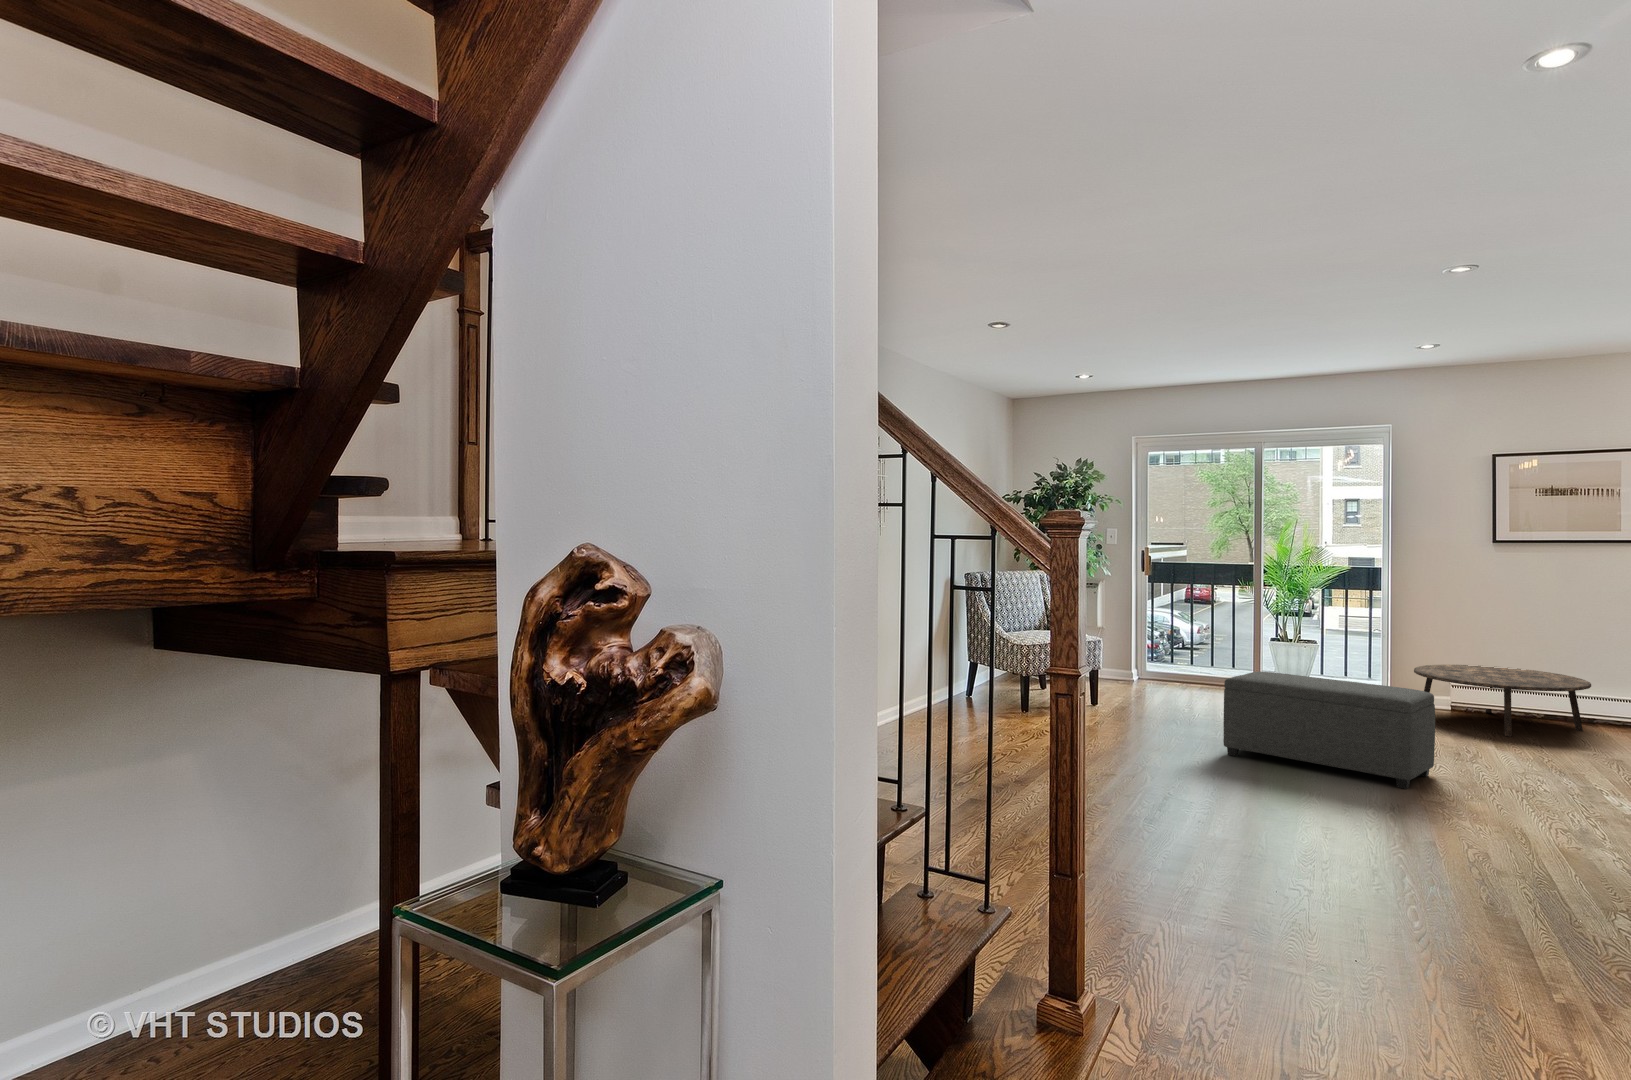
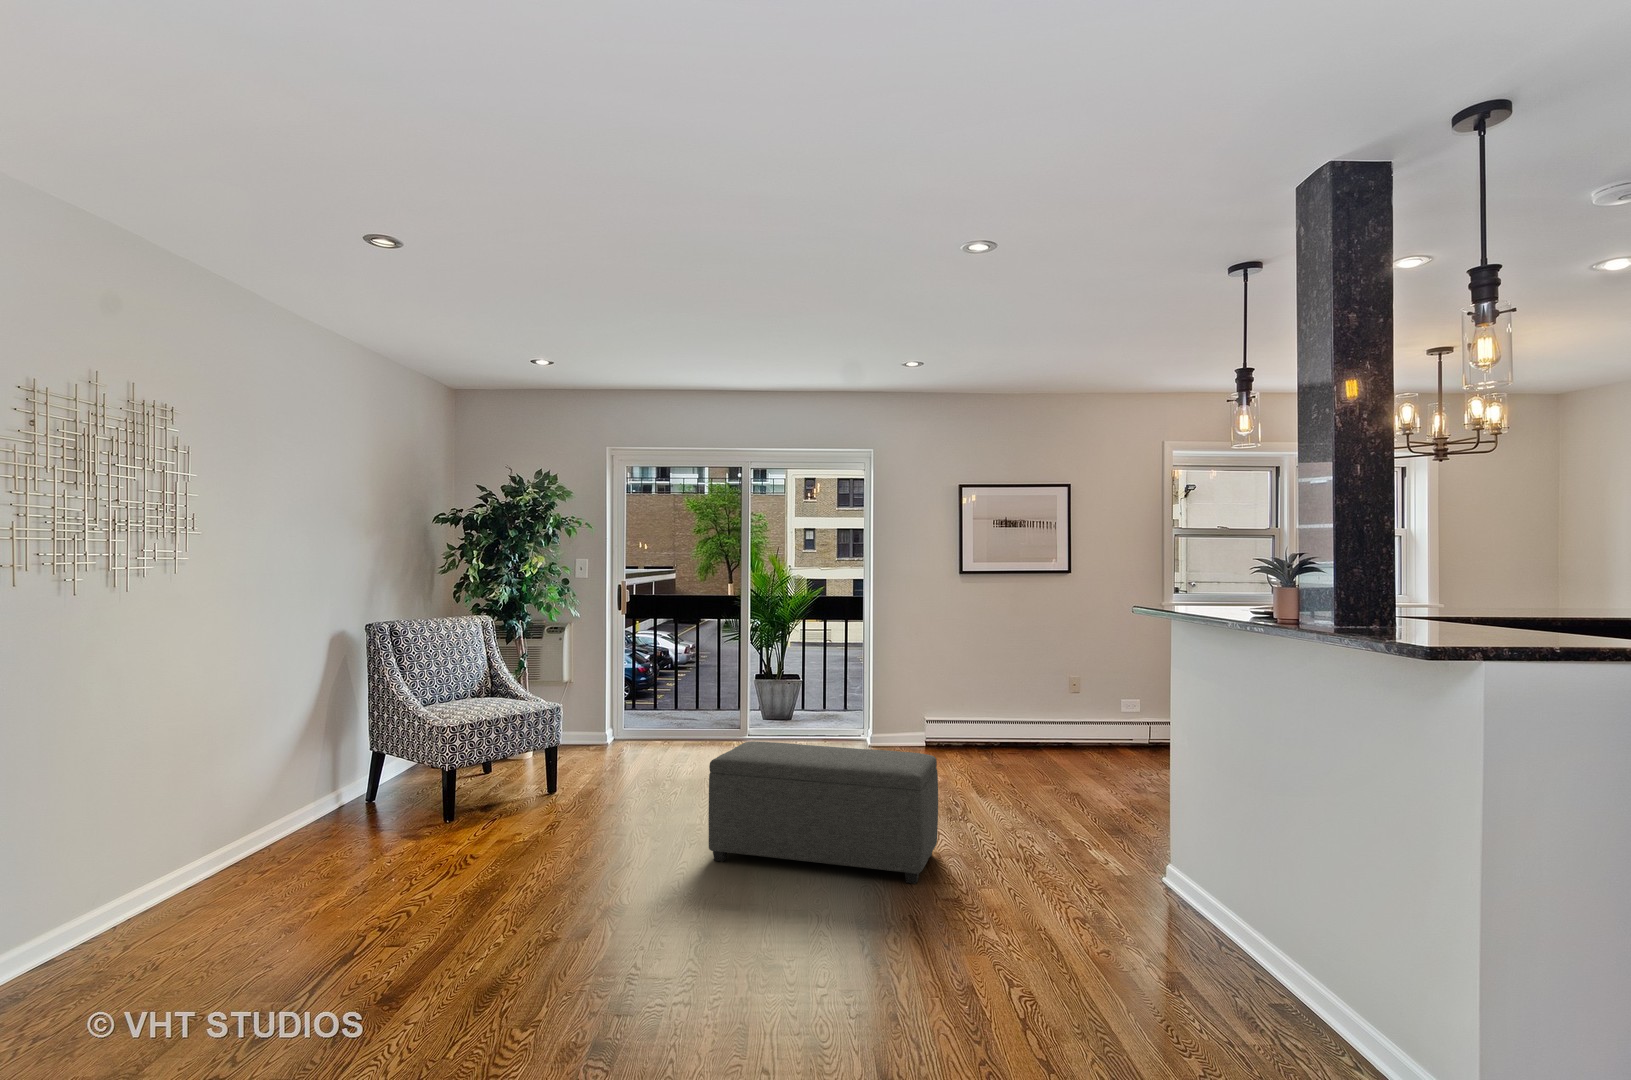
coffee table: present [1414,665,1591,737] -> none [896,699,1045,778]

